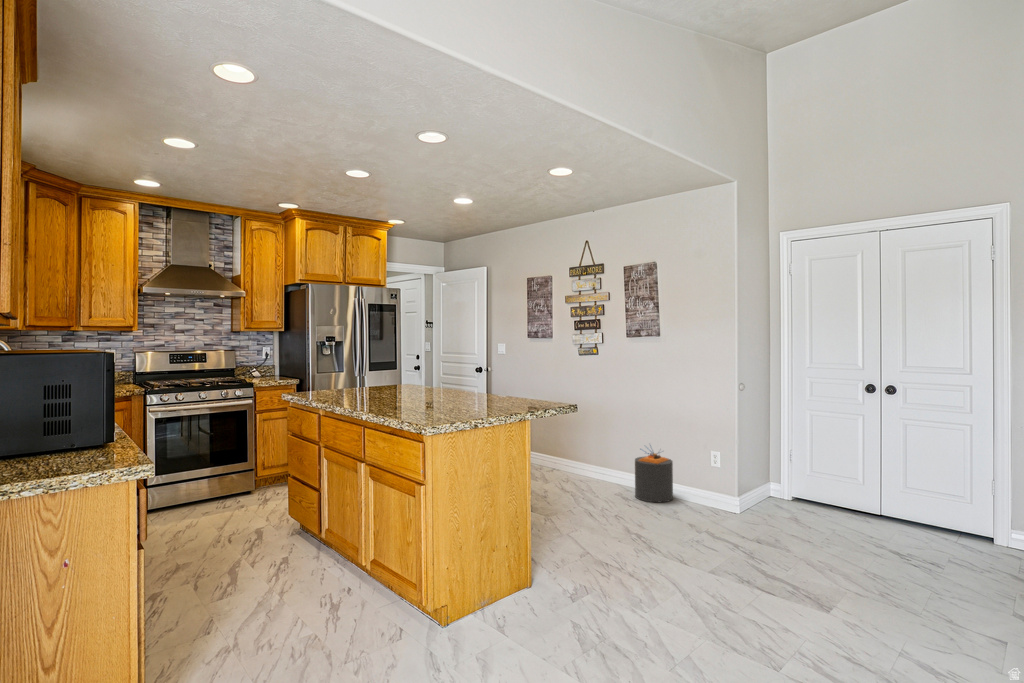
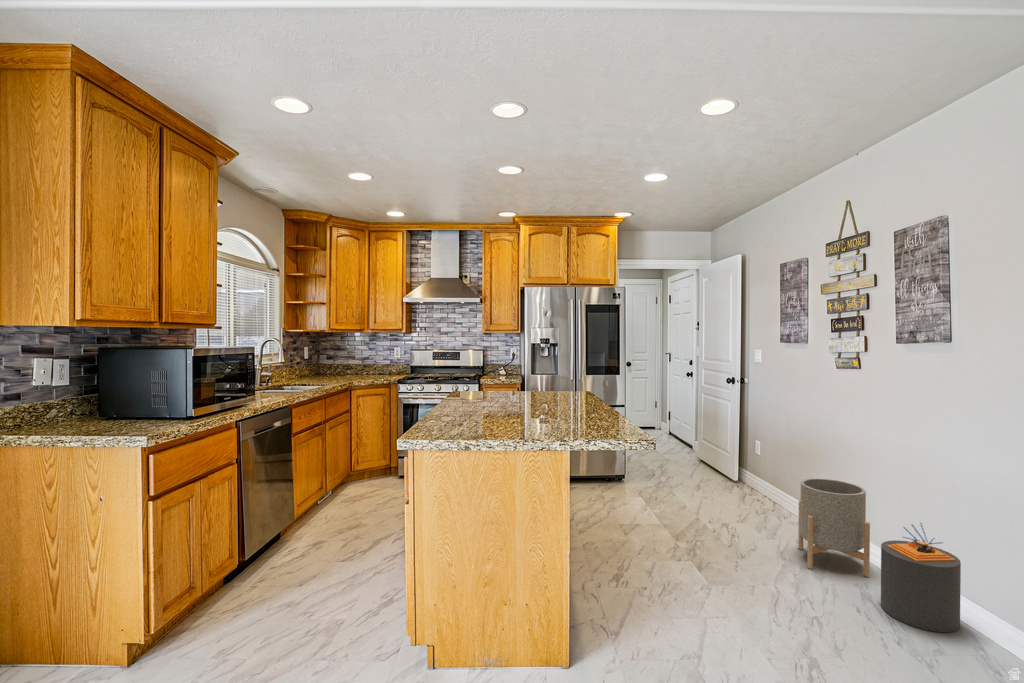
planter: none [570,431,618,492] -> present [798,478,870,577]

